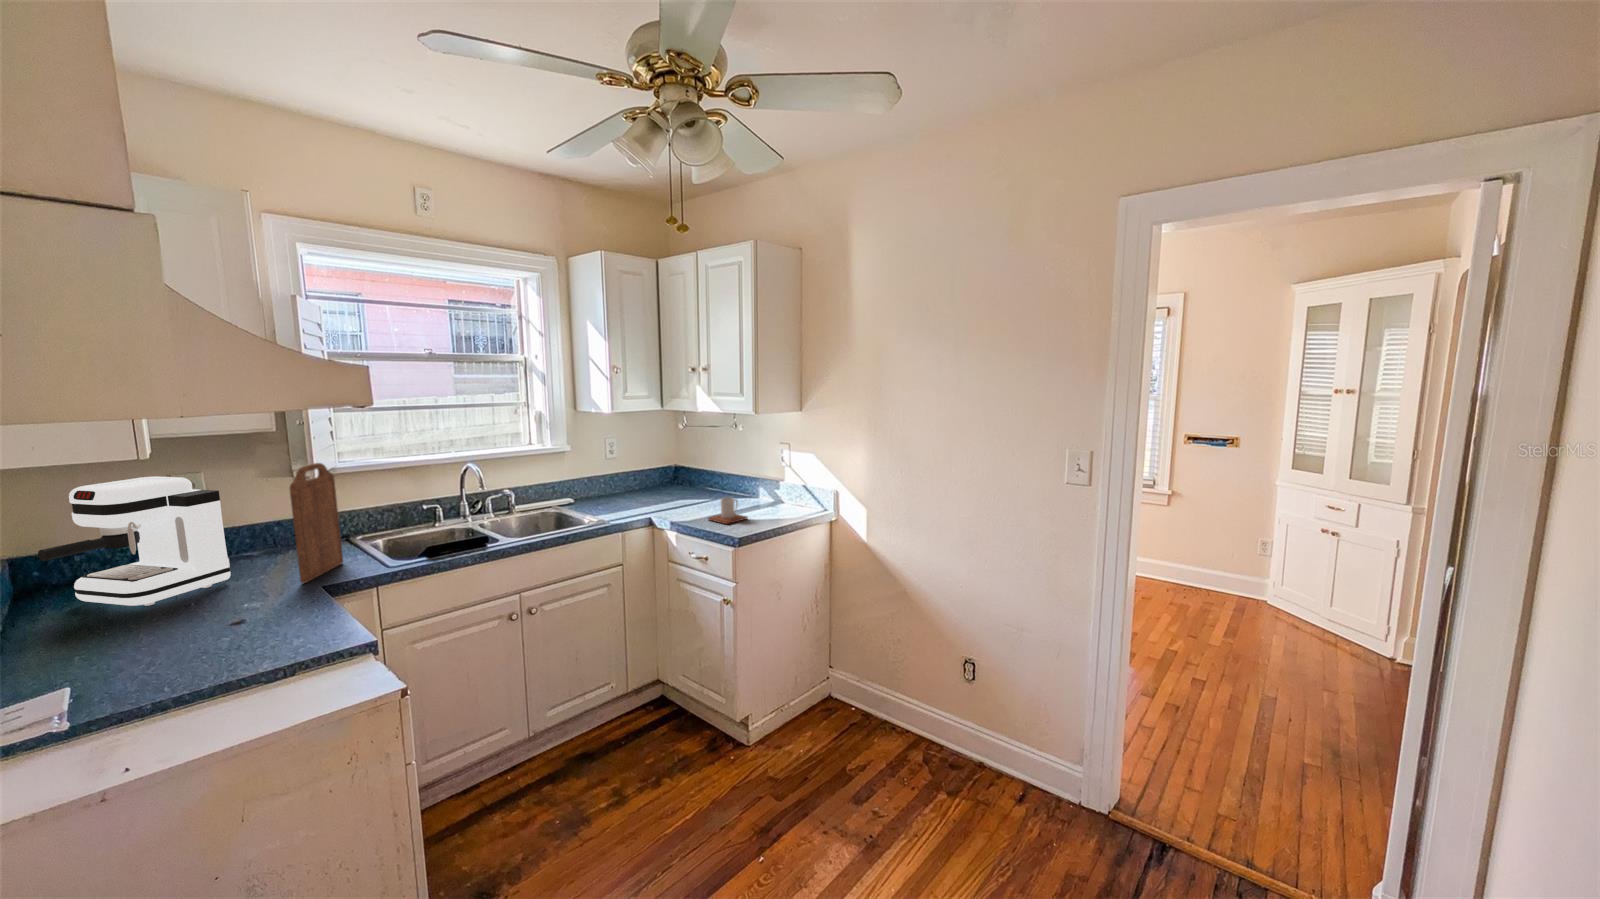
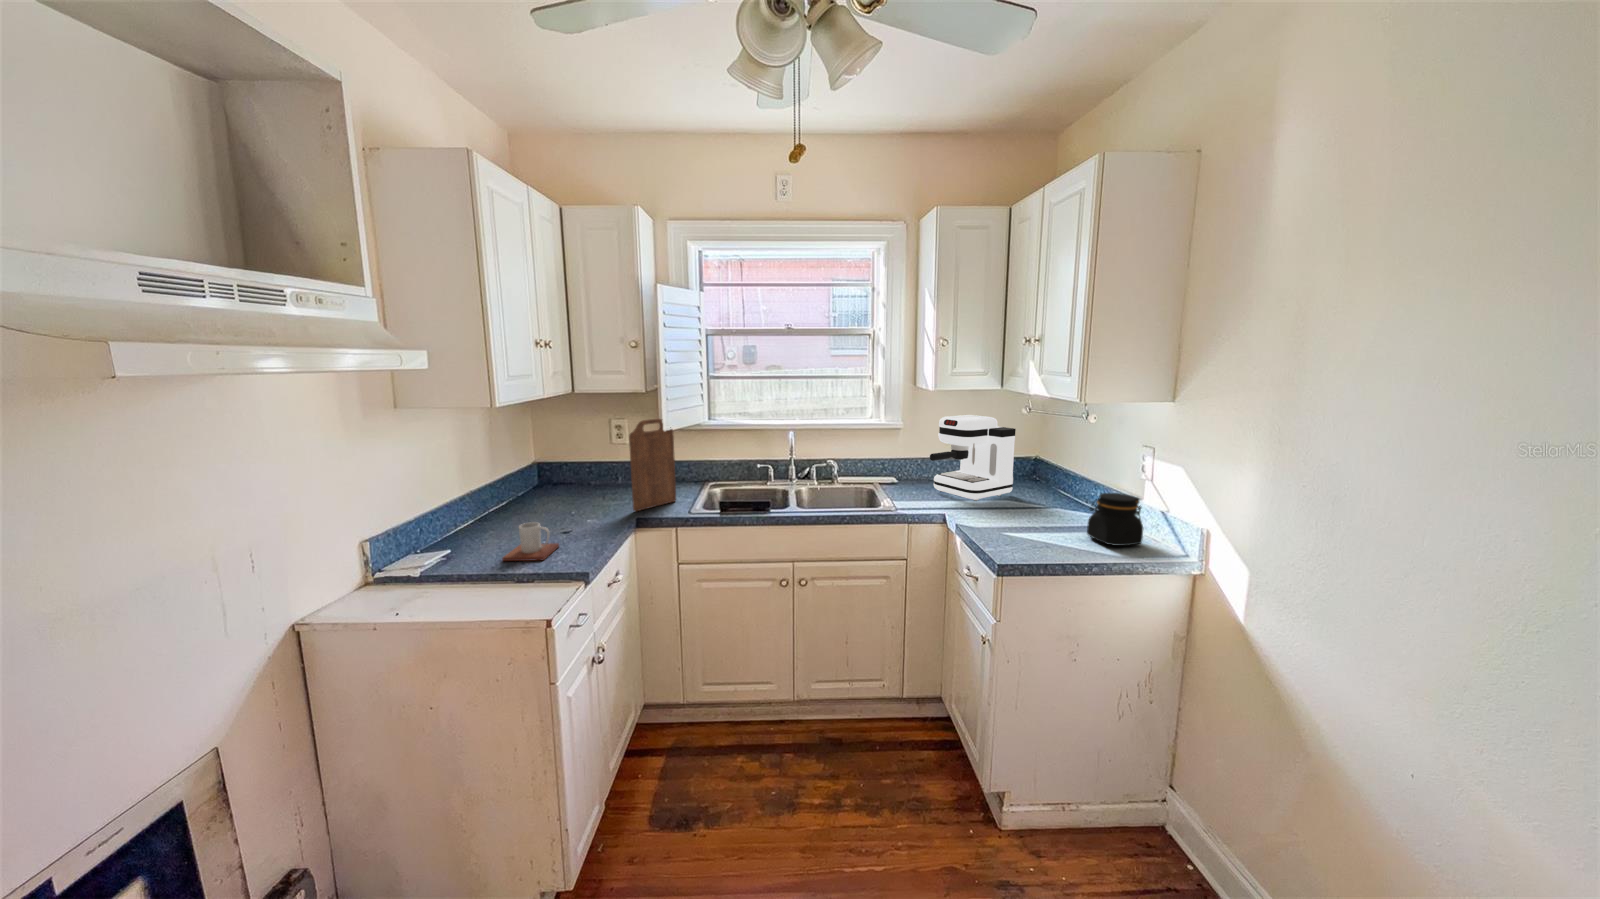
jar: none [762,476,797,513] -> present [1087,493,1143,546]
coffee maker: present [38,477,231,606] -> present [930,415,1016,501]
mug: present [708,497,748,524] -> present [502,522,559,561]

